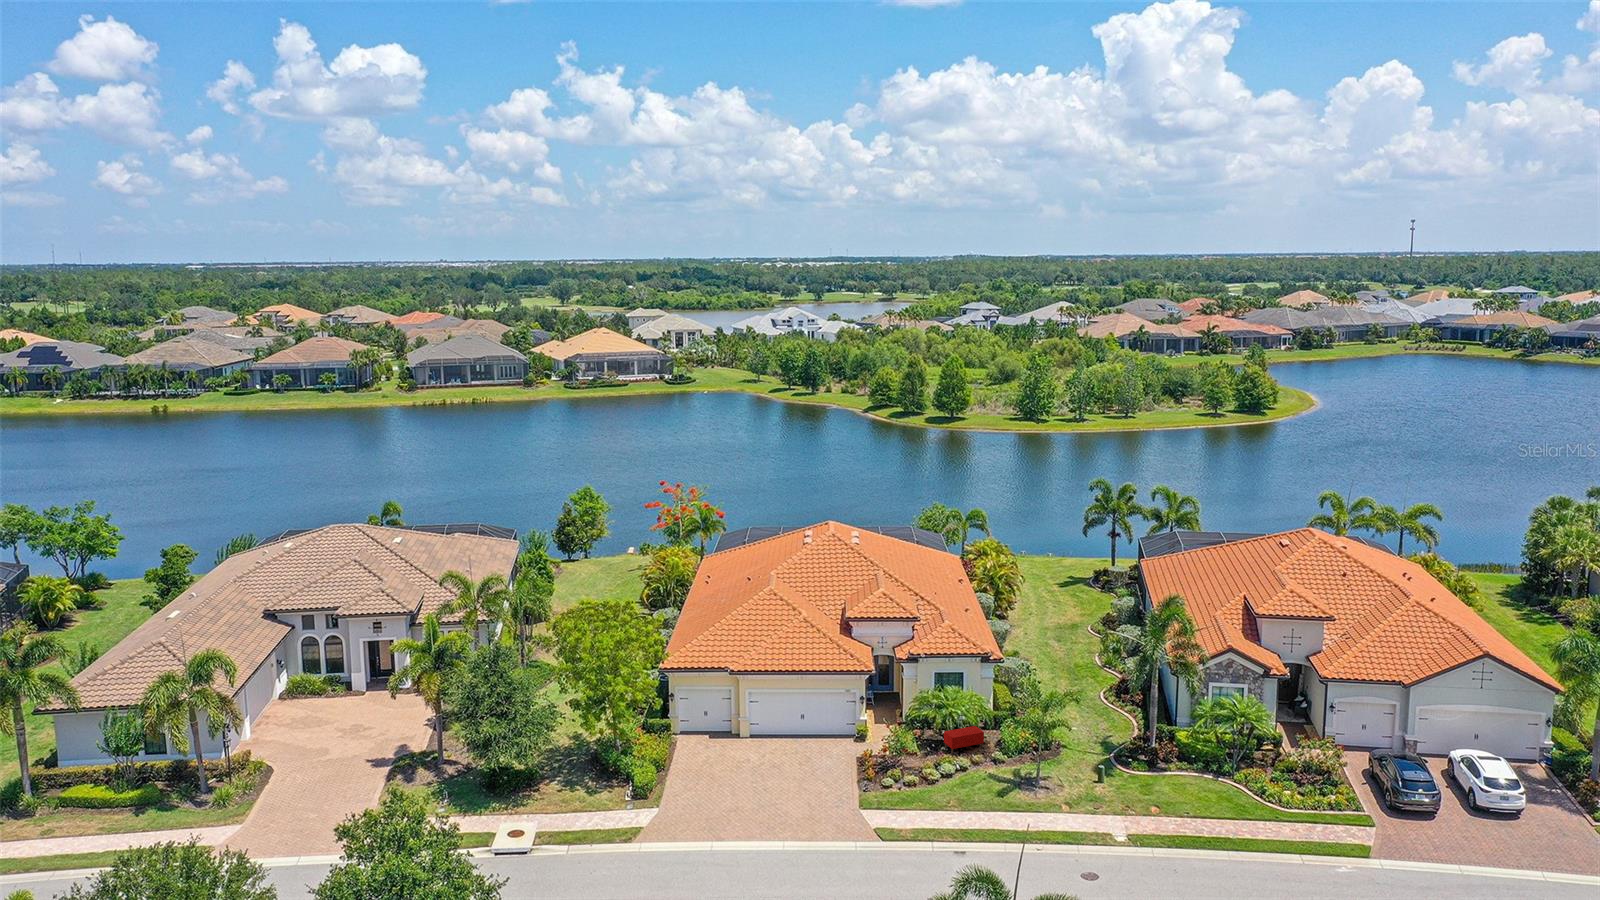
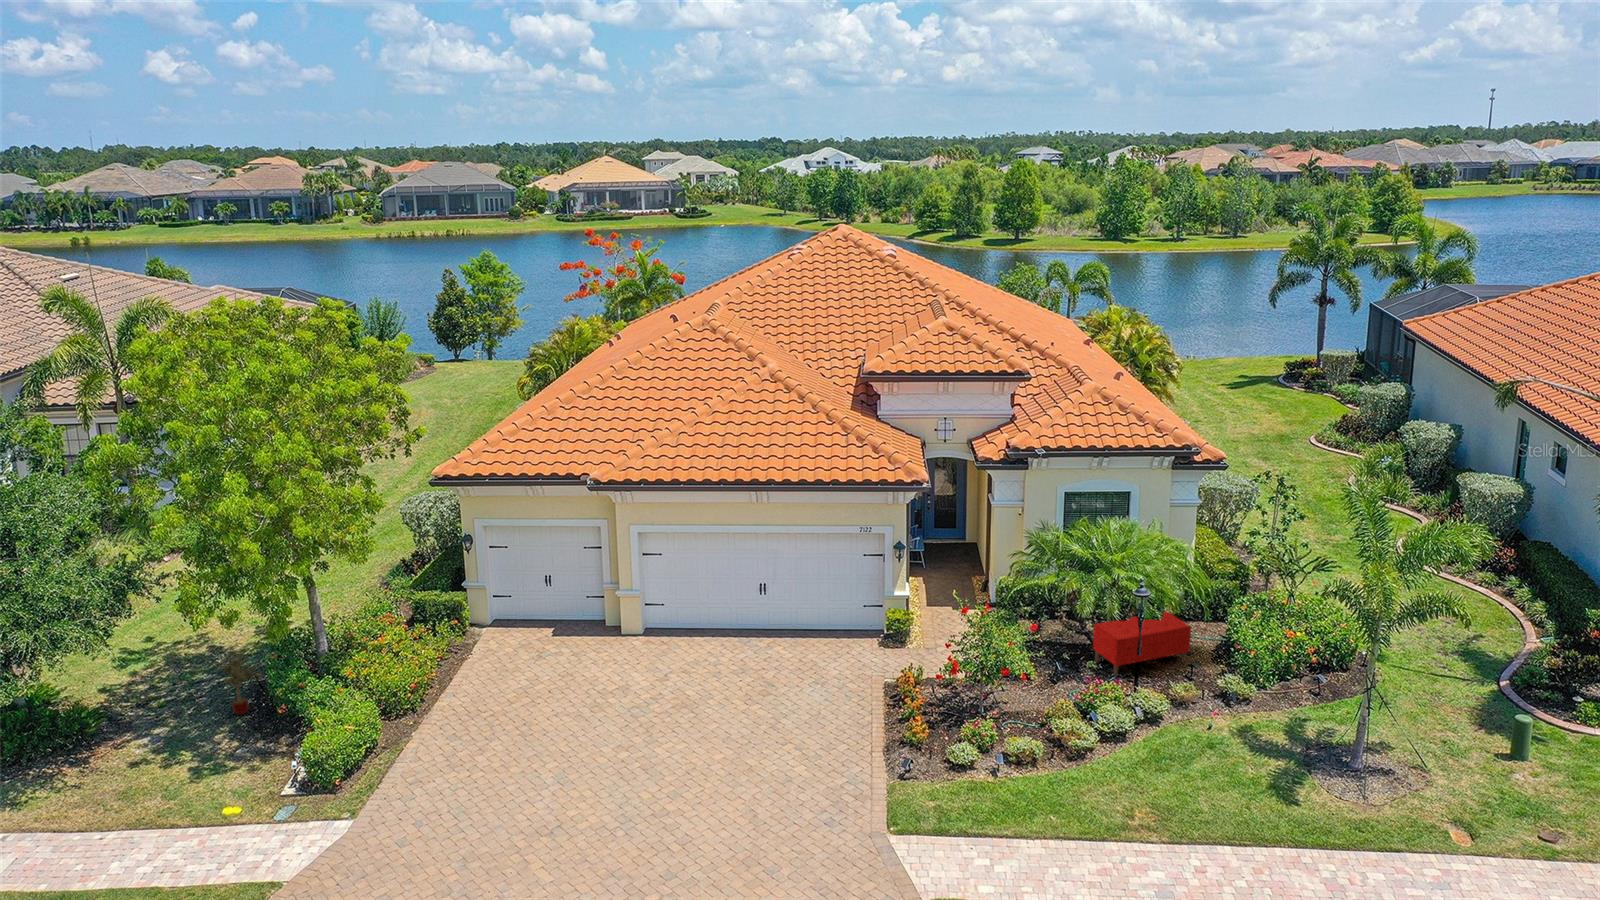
potted tree: none [586,743,602,772] -> present [220,648,261,715]

